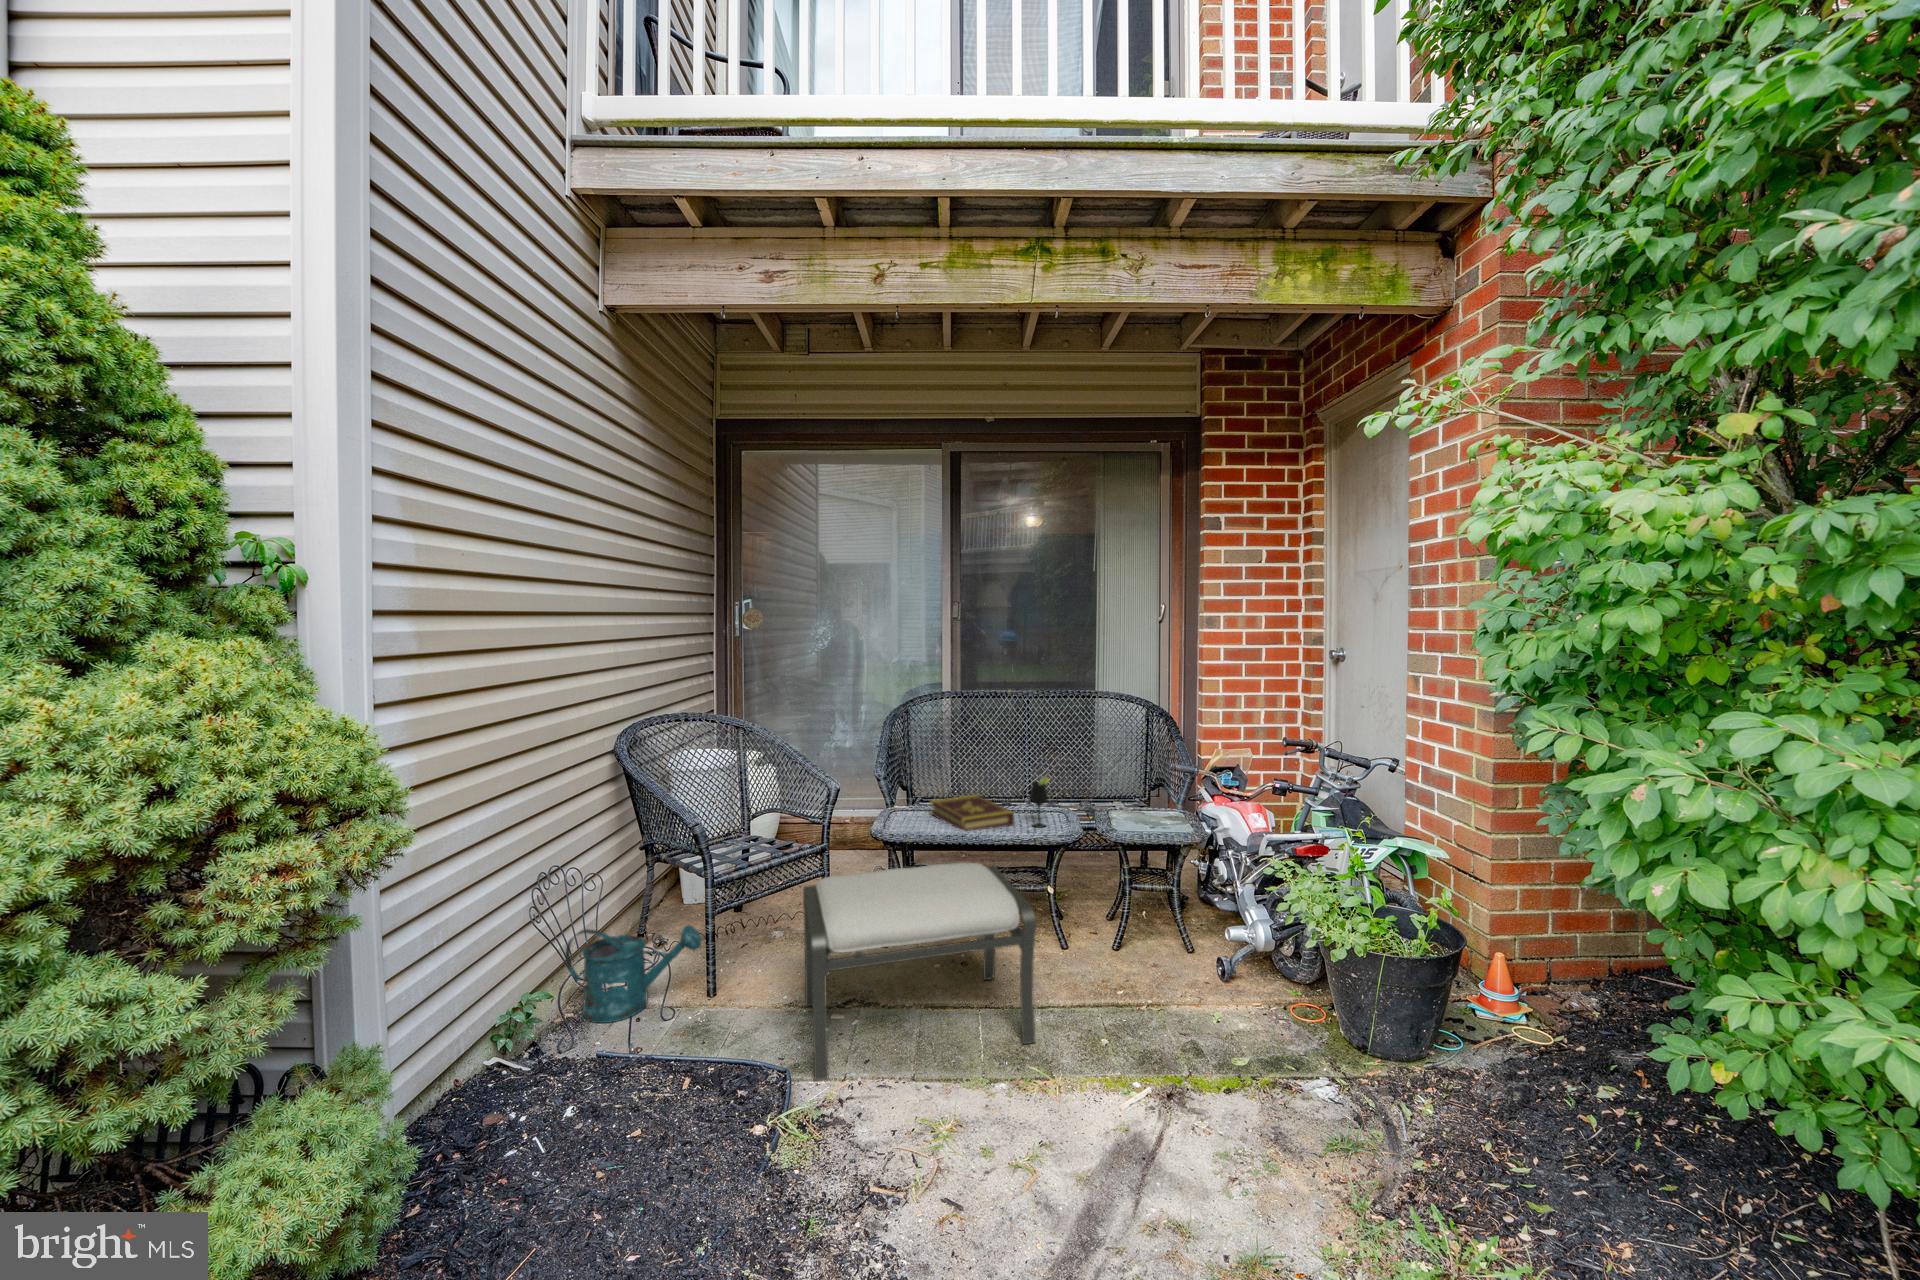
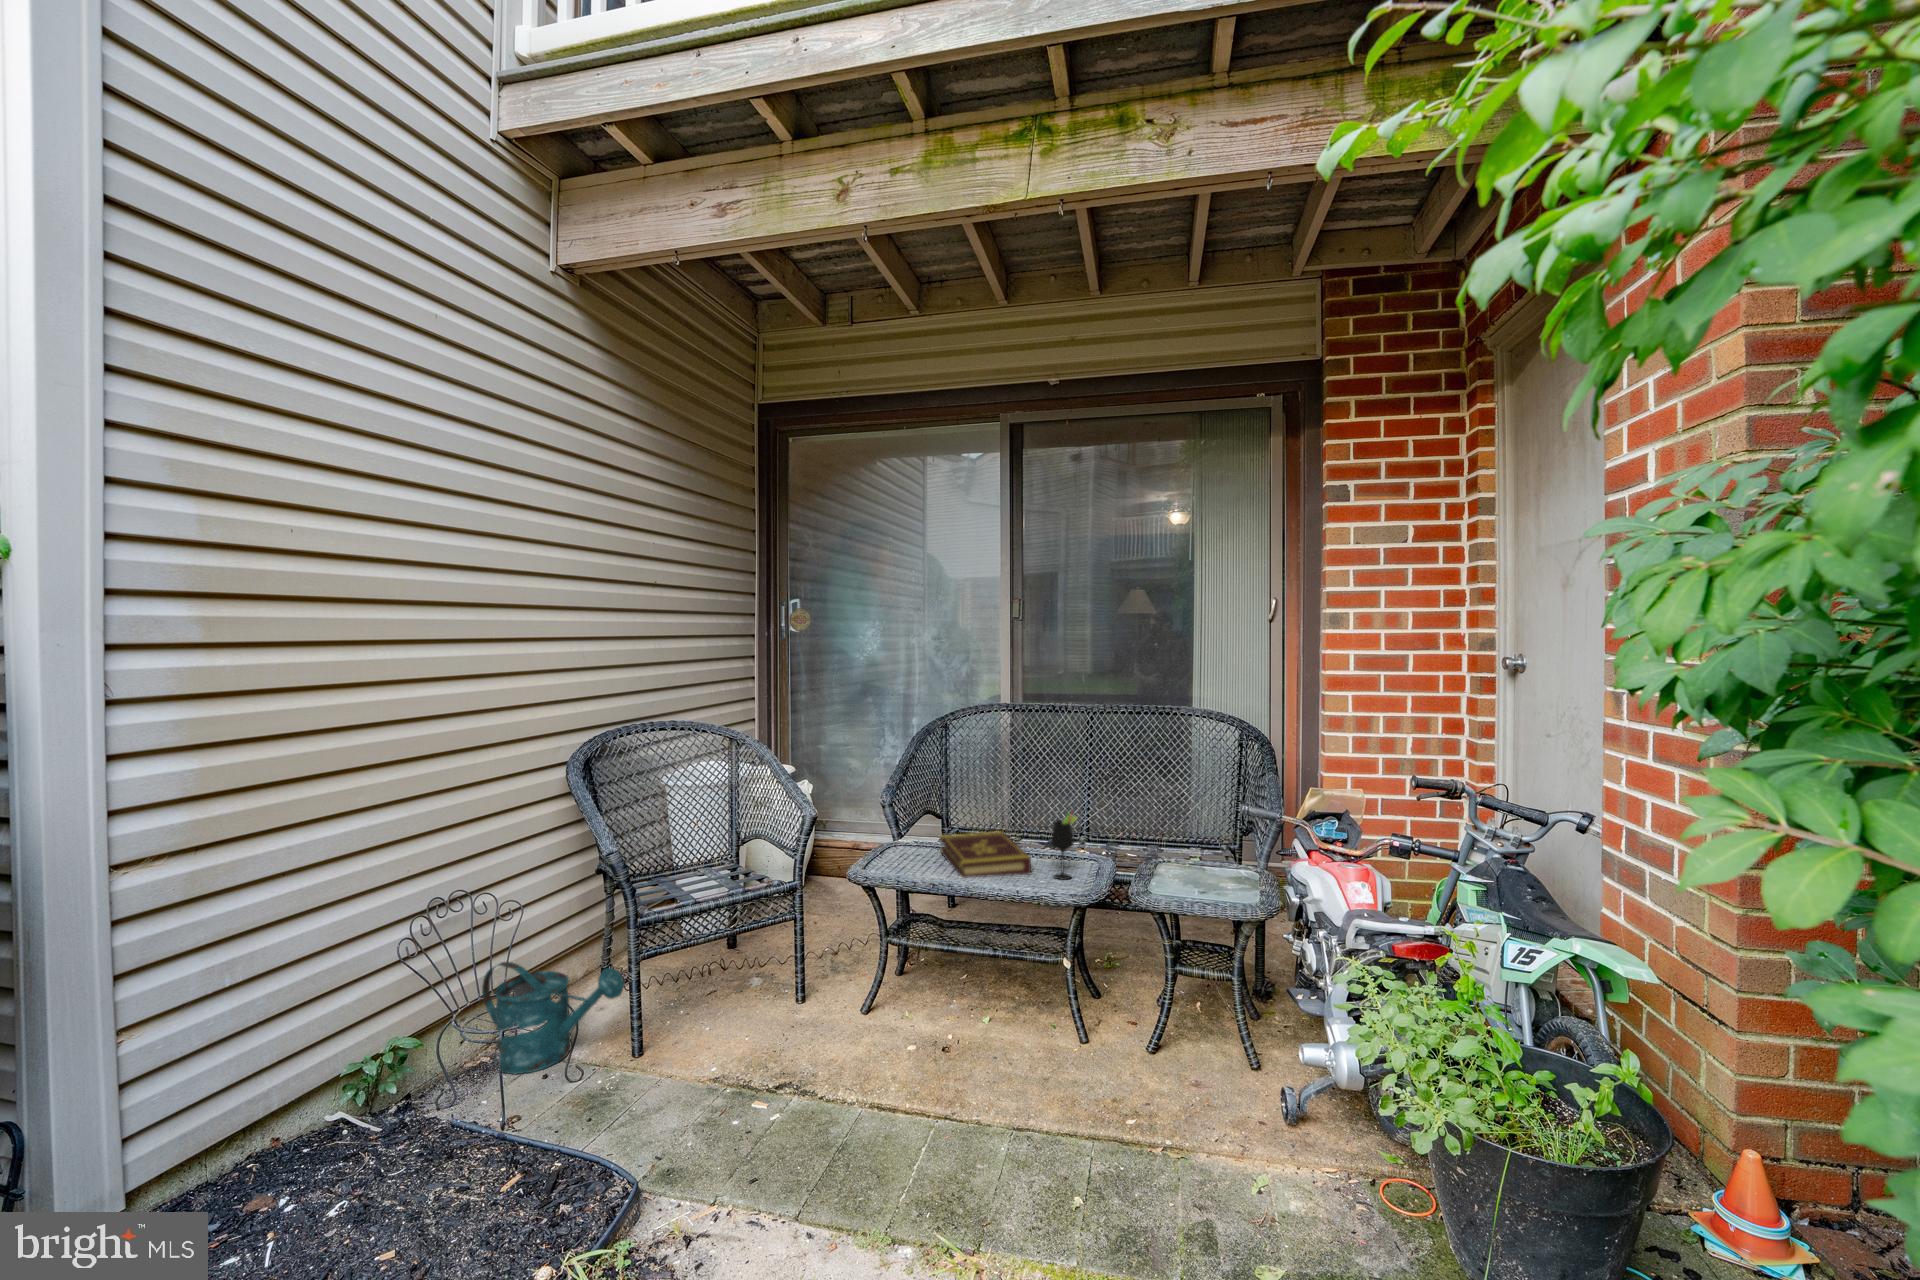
ottoman: present [803,863,1036,1081] -> none [680,921,986,1194]

